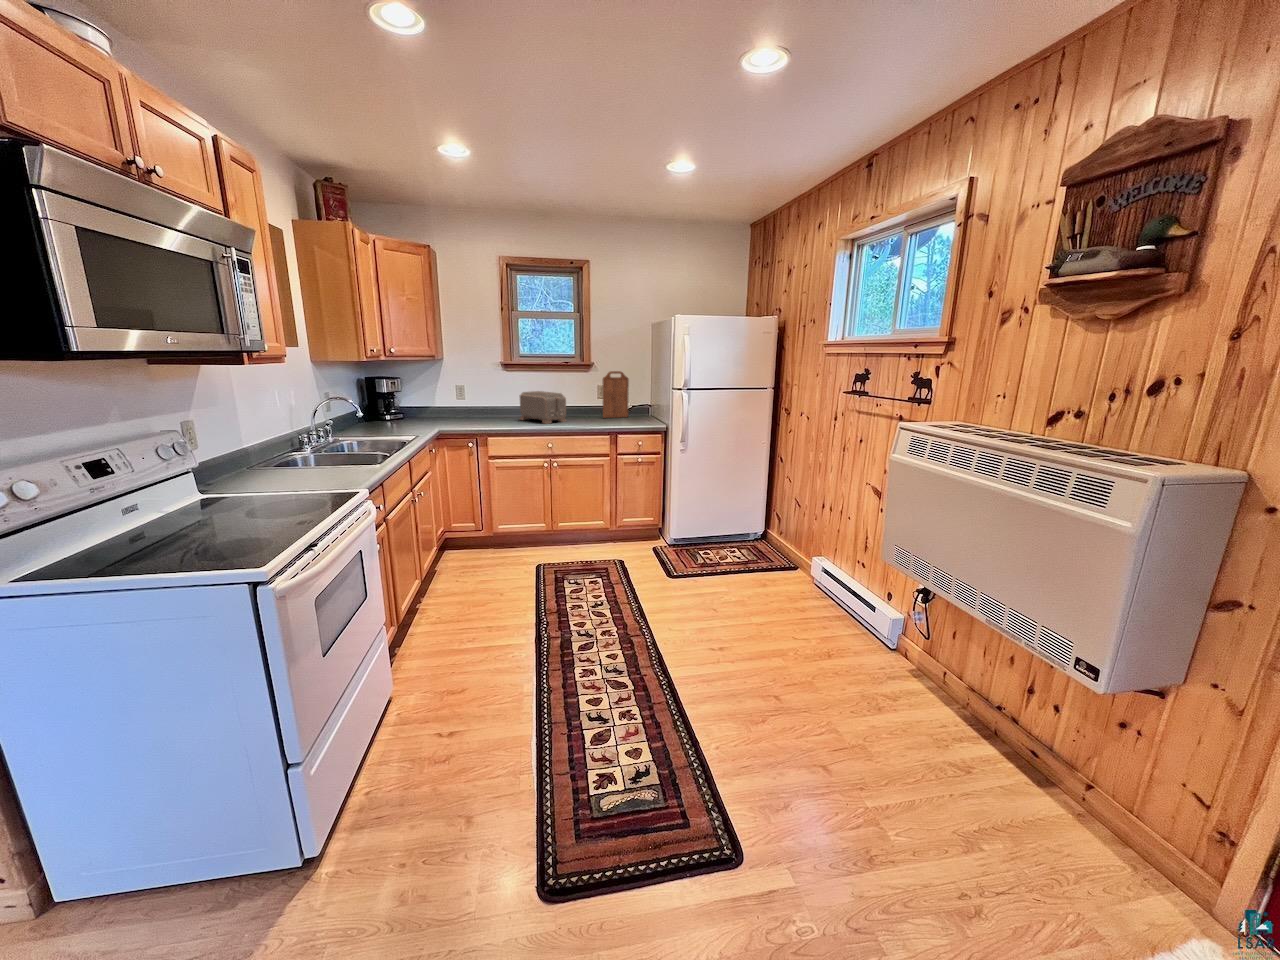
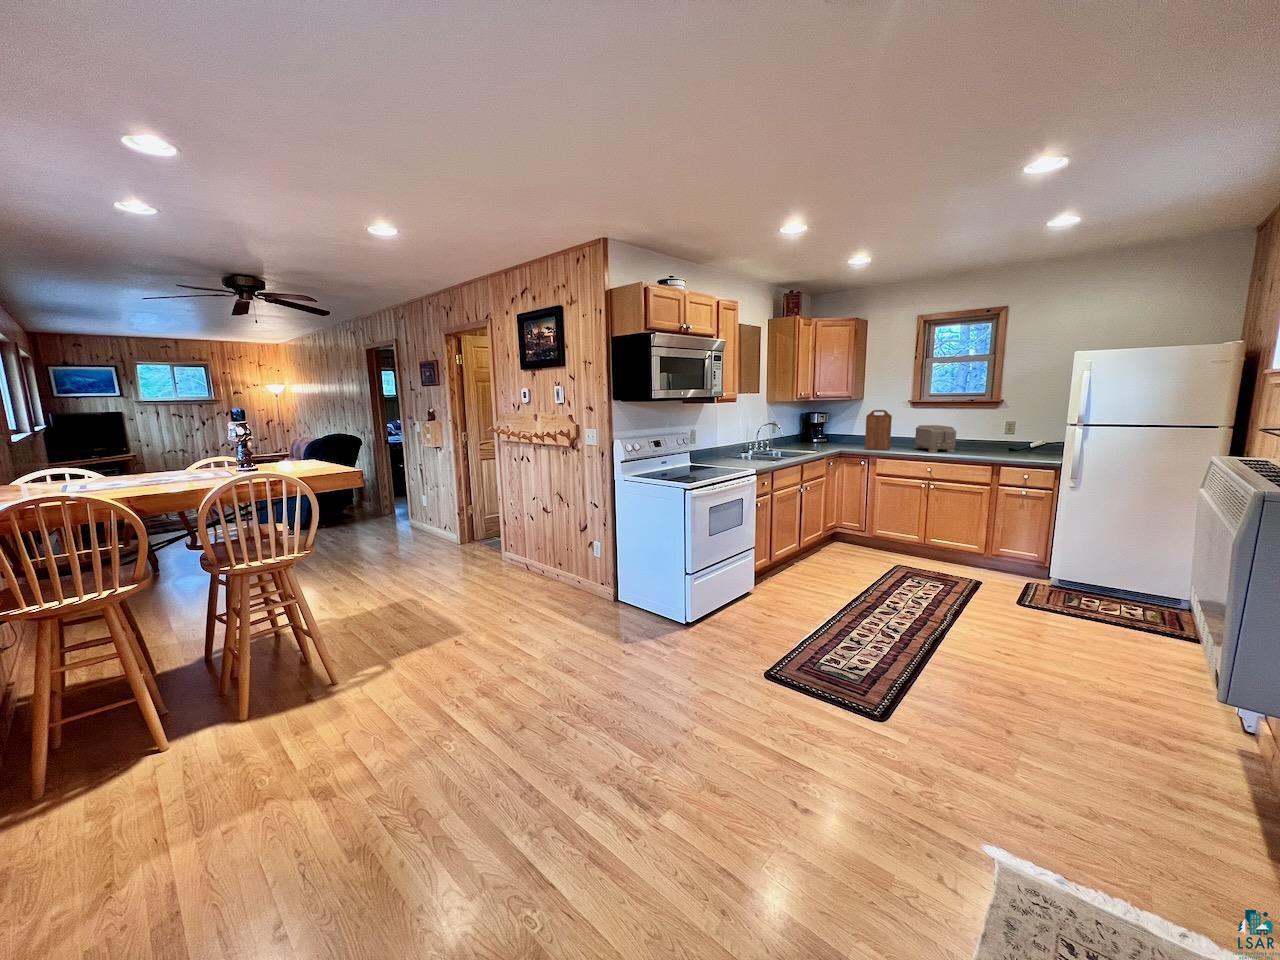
cutting board: present [602,371,629,418] -> present [865,410,892,450]

